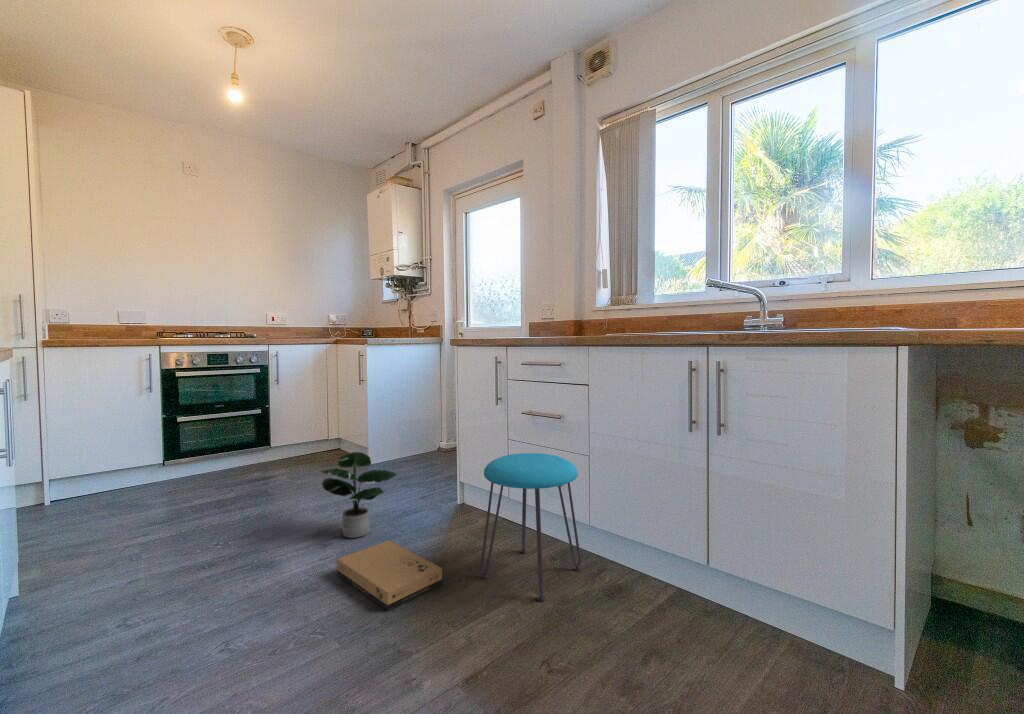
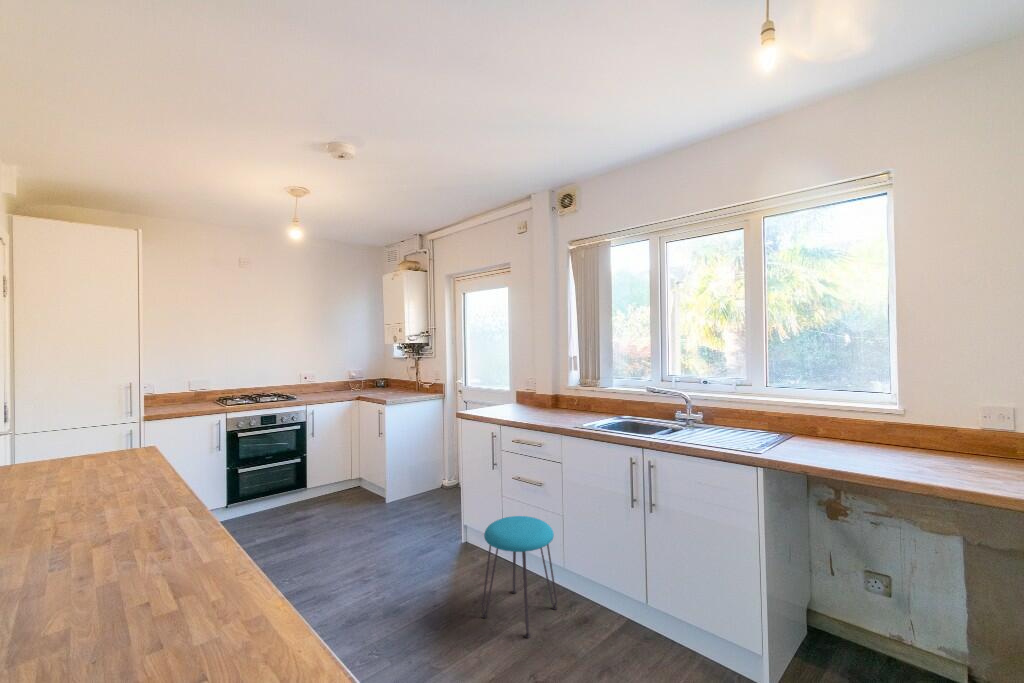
potted plant: present [321,452,397,538] -> none [357,508,416,581]
cardboard box: present [337,540,442,611] -> none [373,585,453,649]

